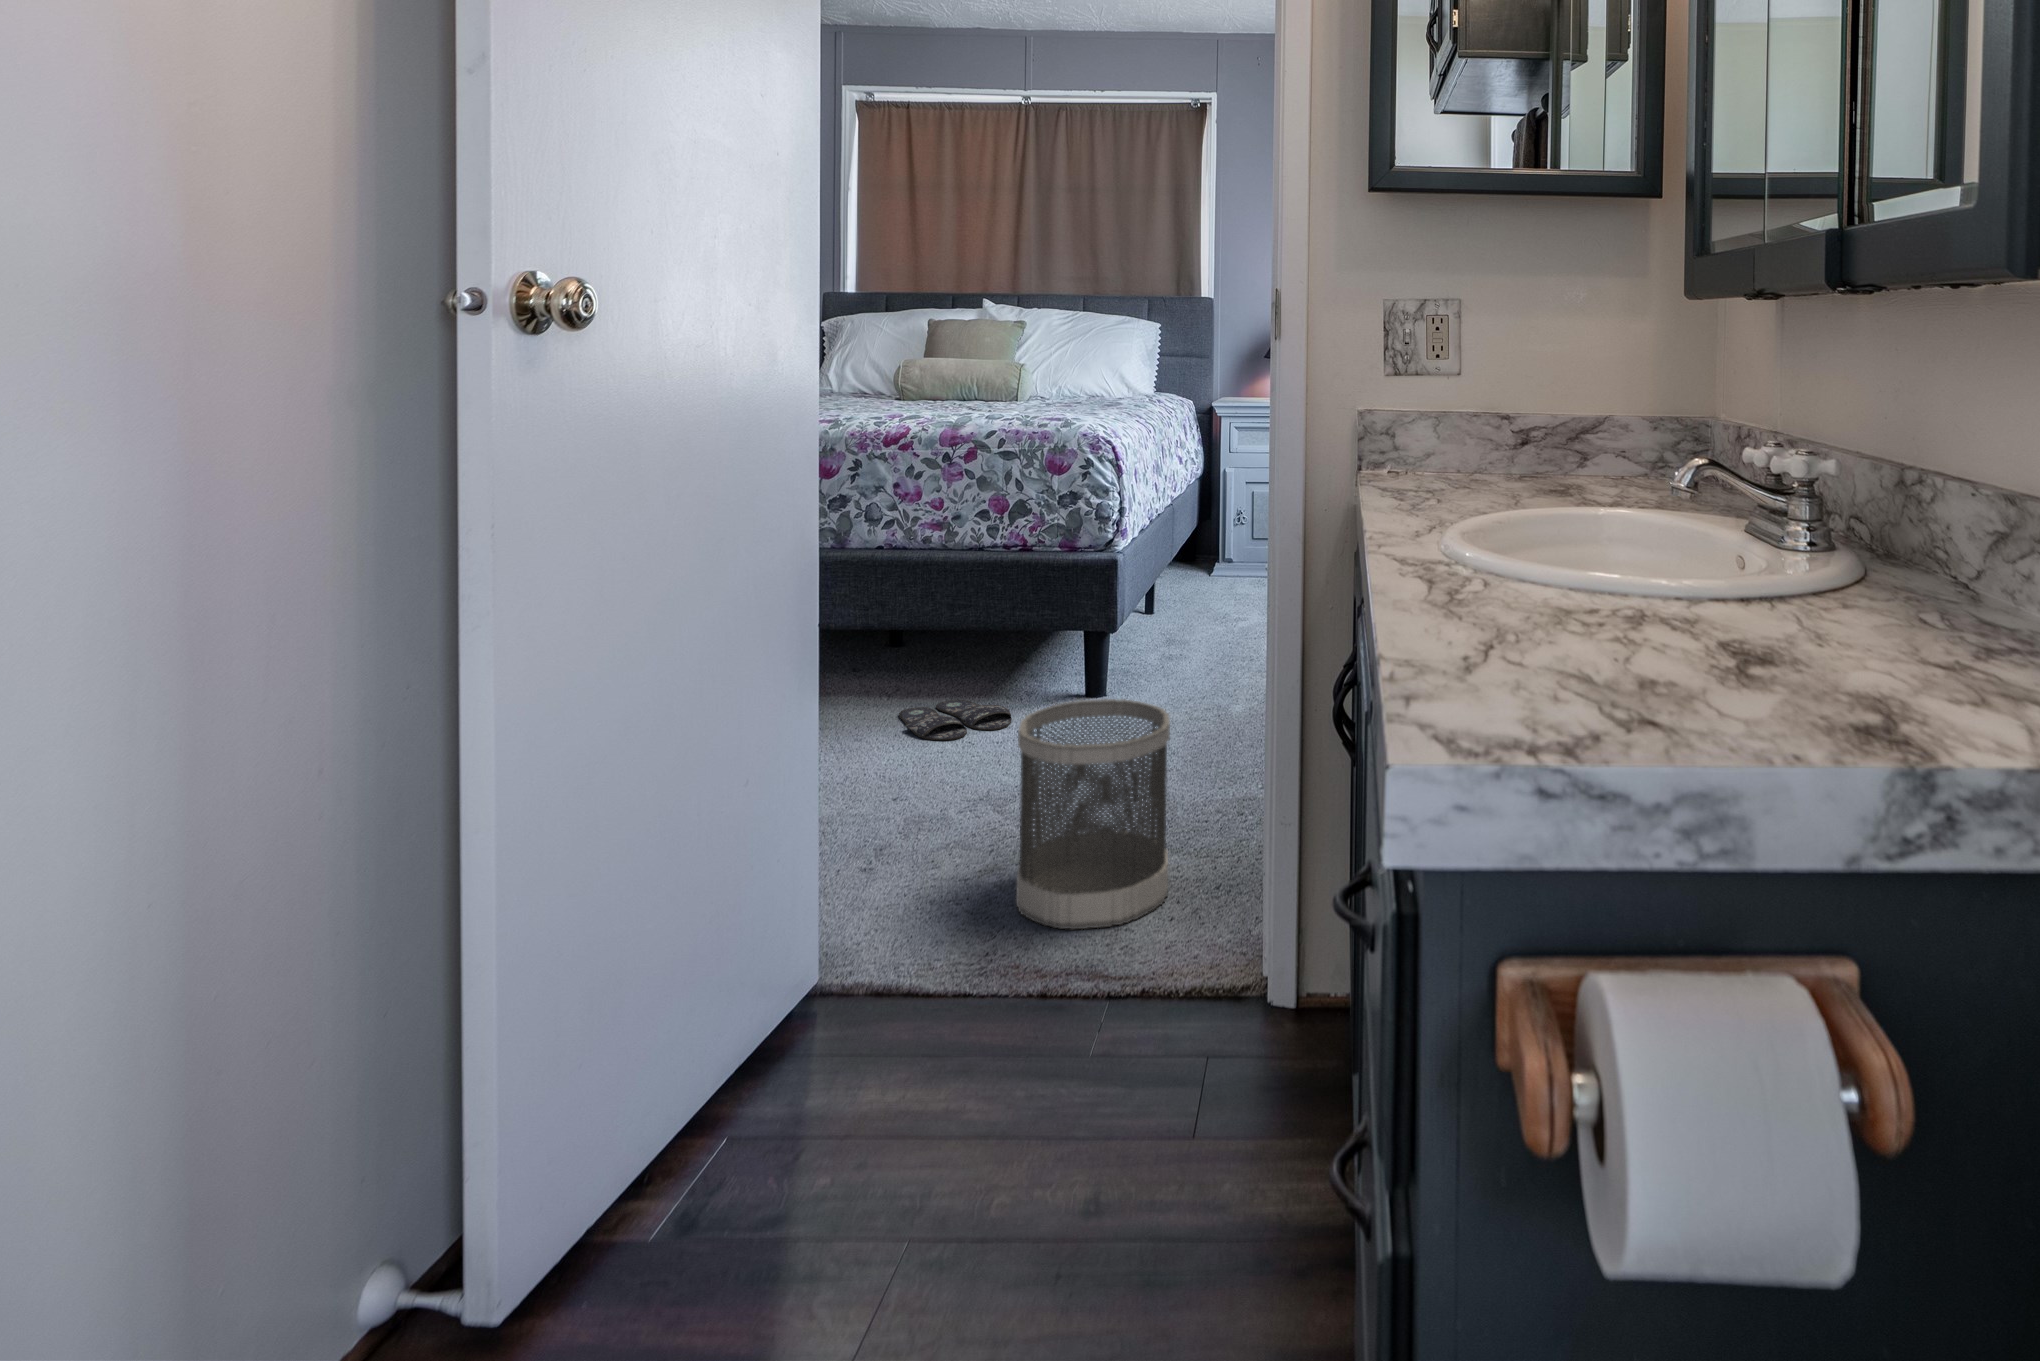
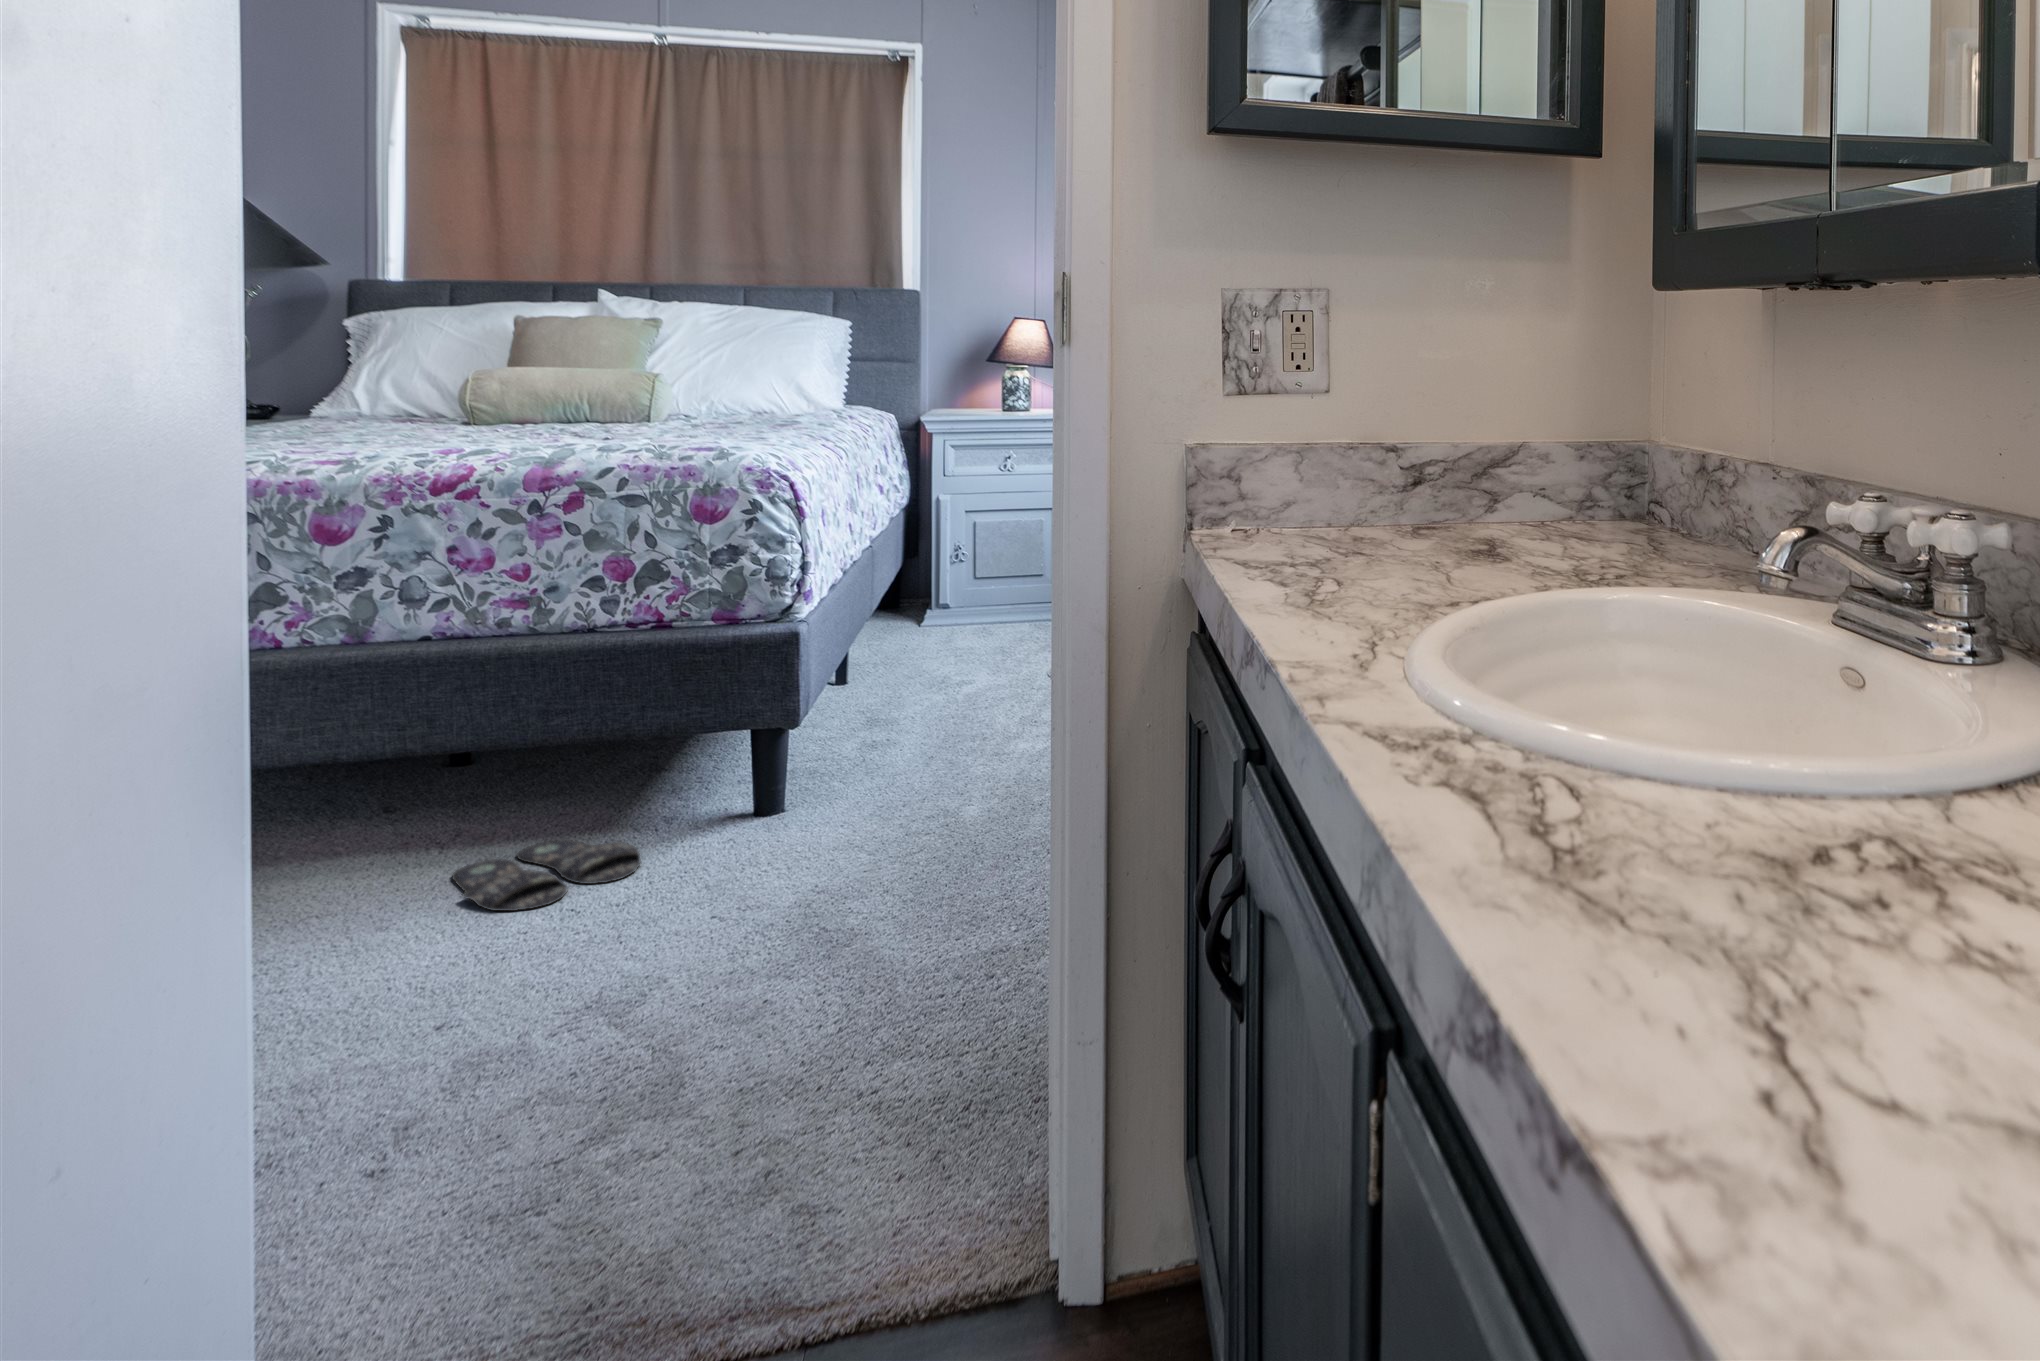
wastebasket: present [1016,699,1170,929] -> none [650,845,900,1210]

